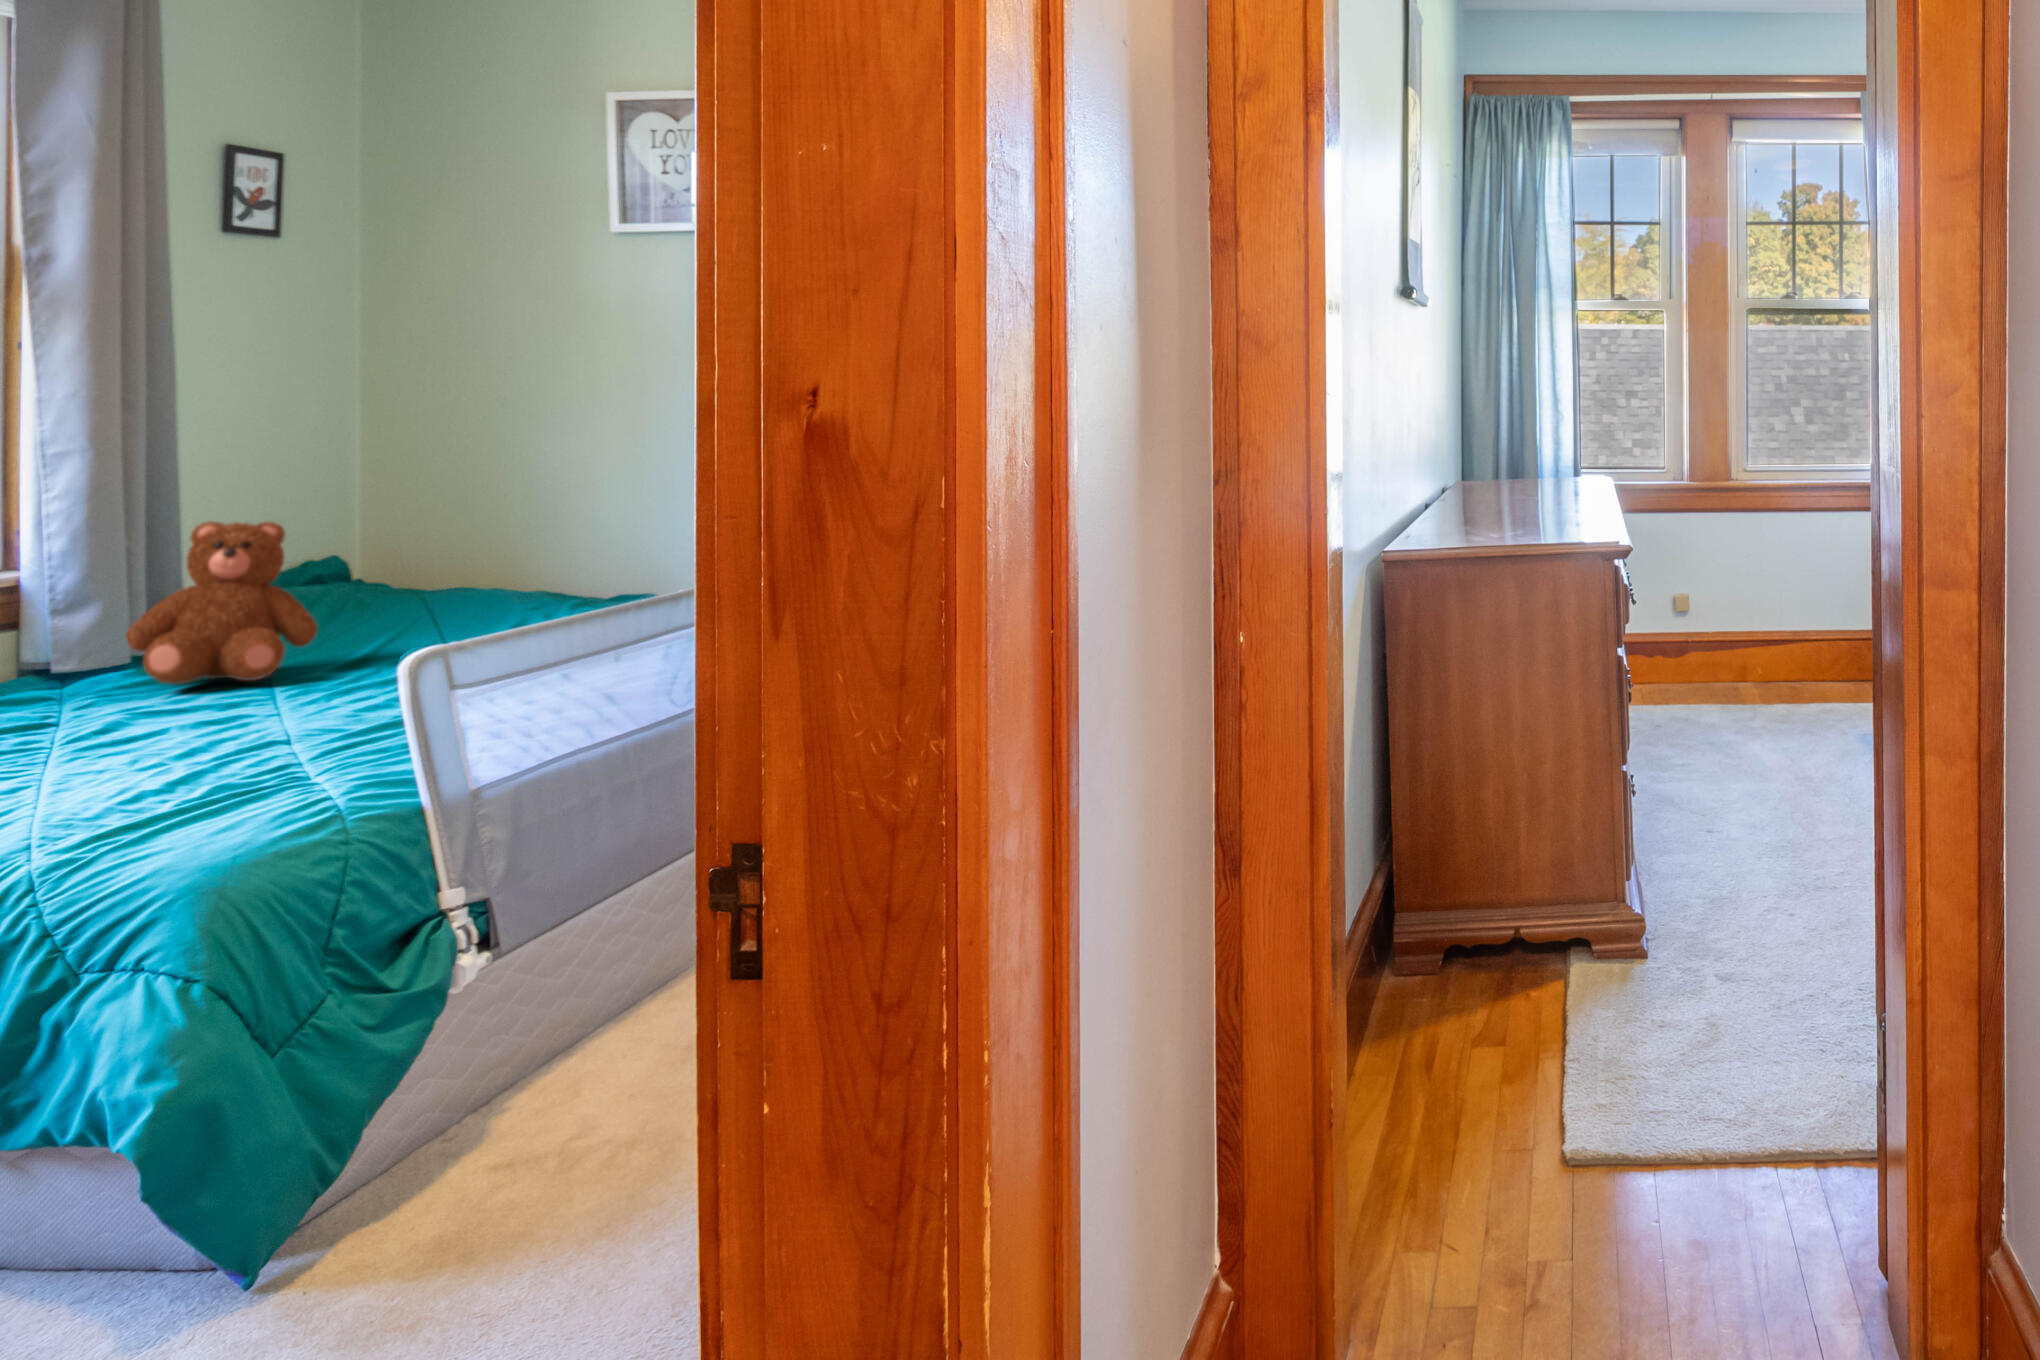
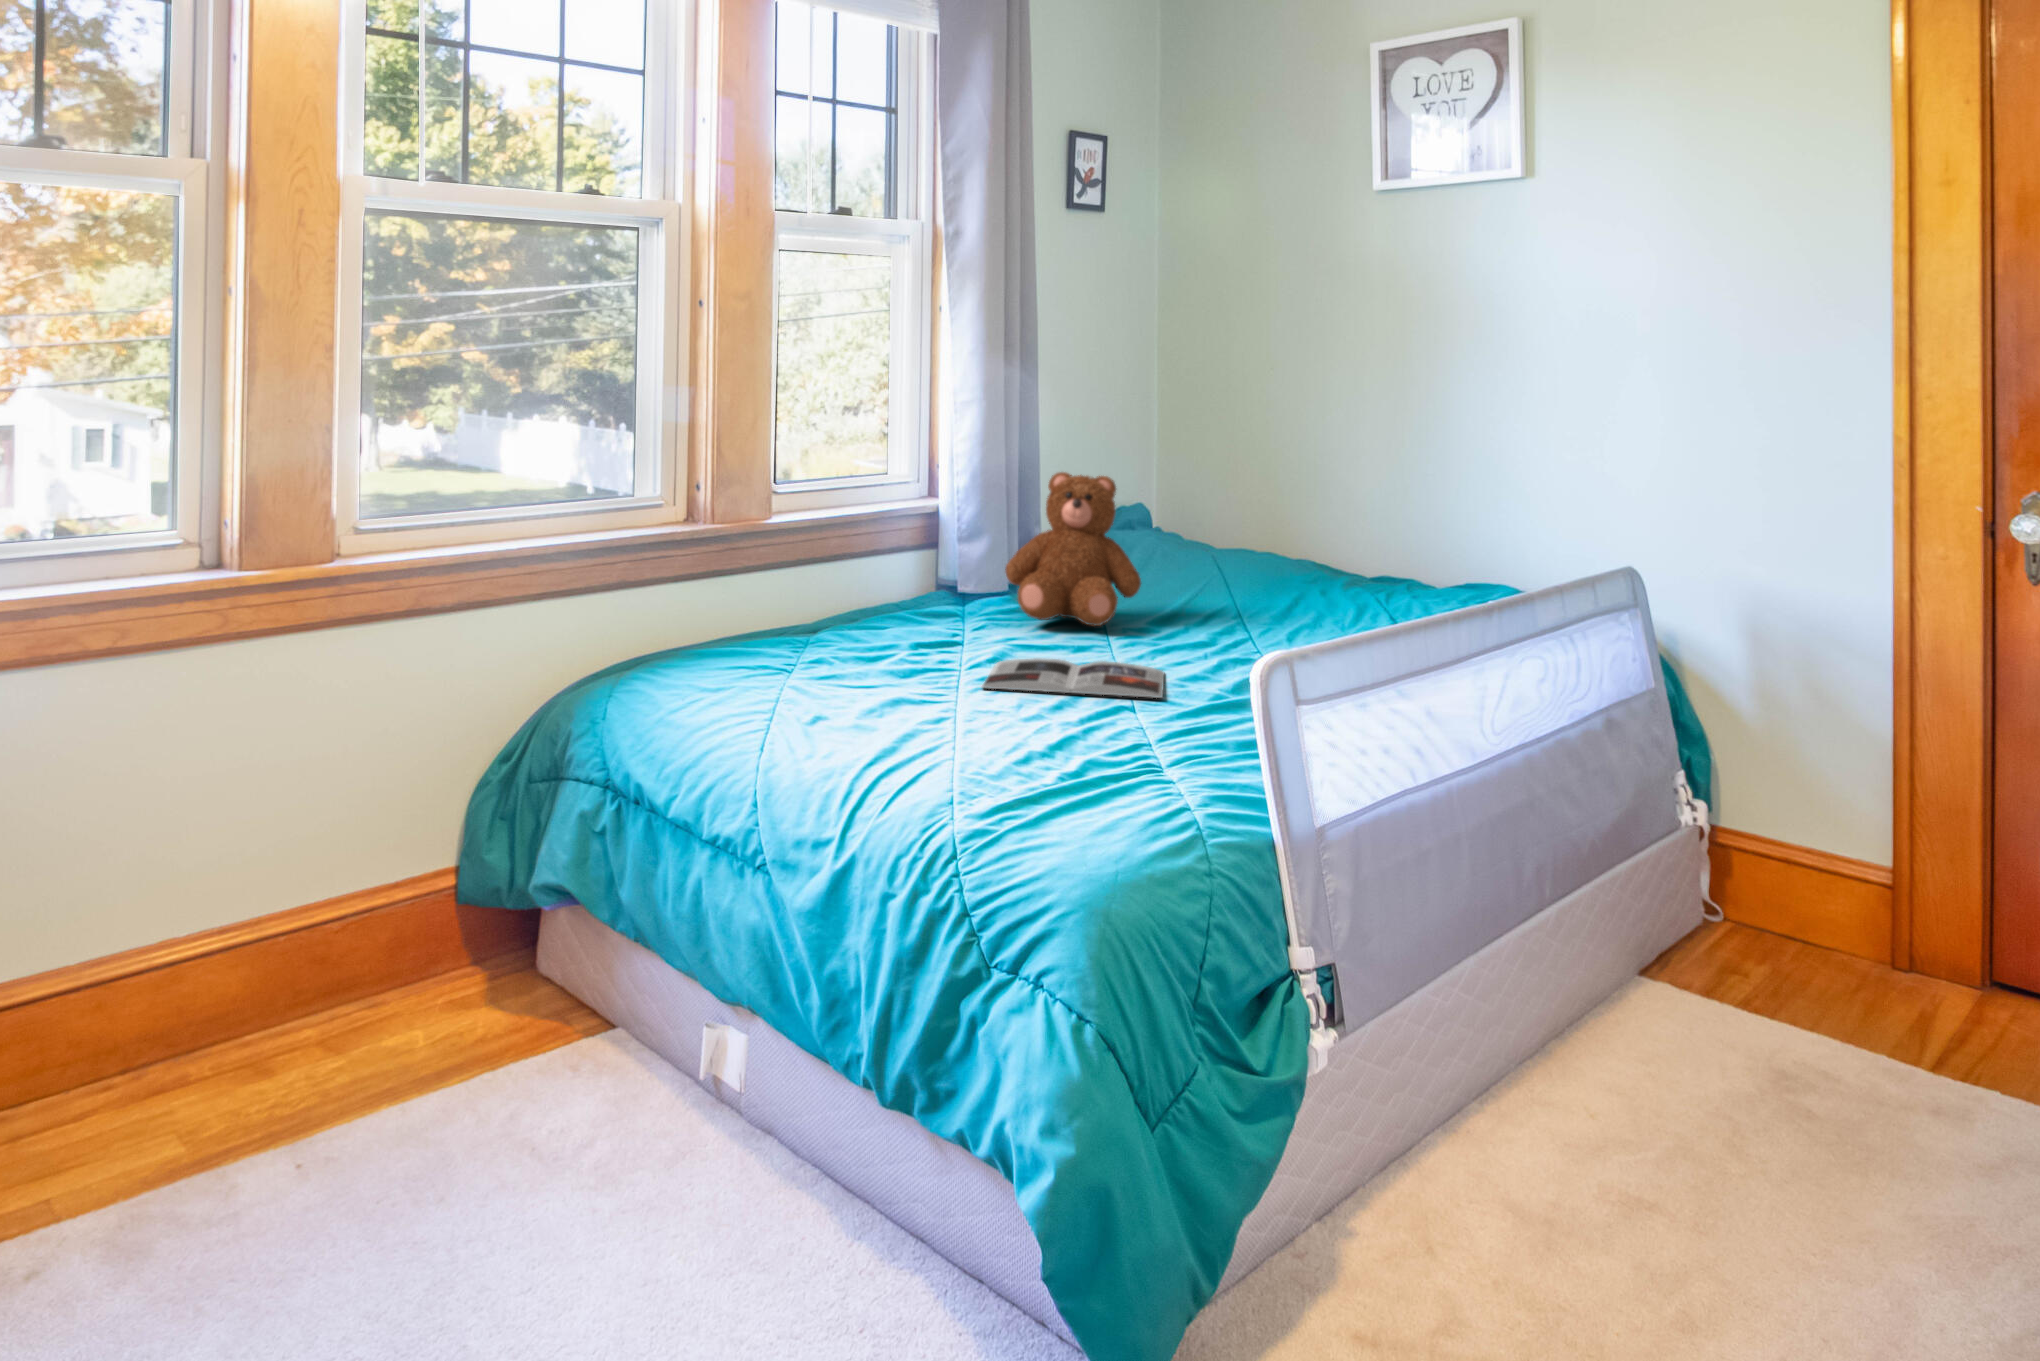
magazine: none [82,704,337,754] -> present [982,658,1164,698]

